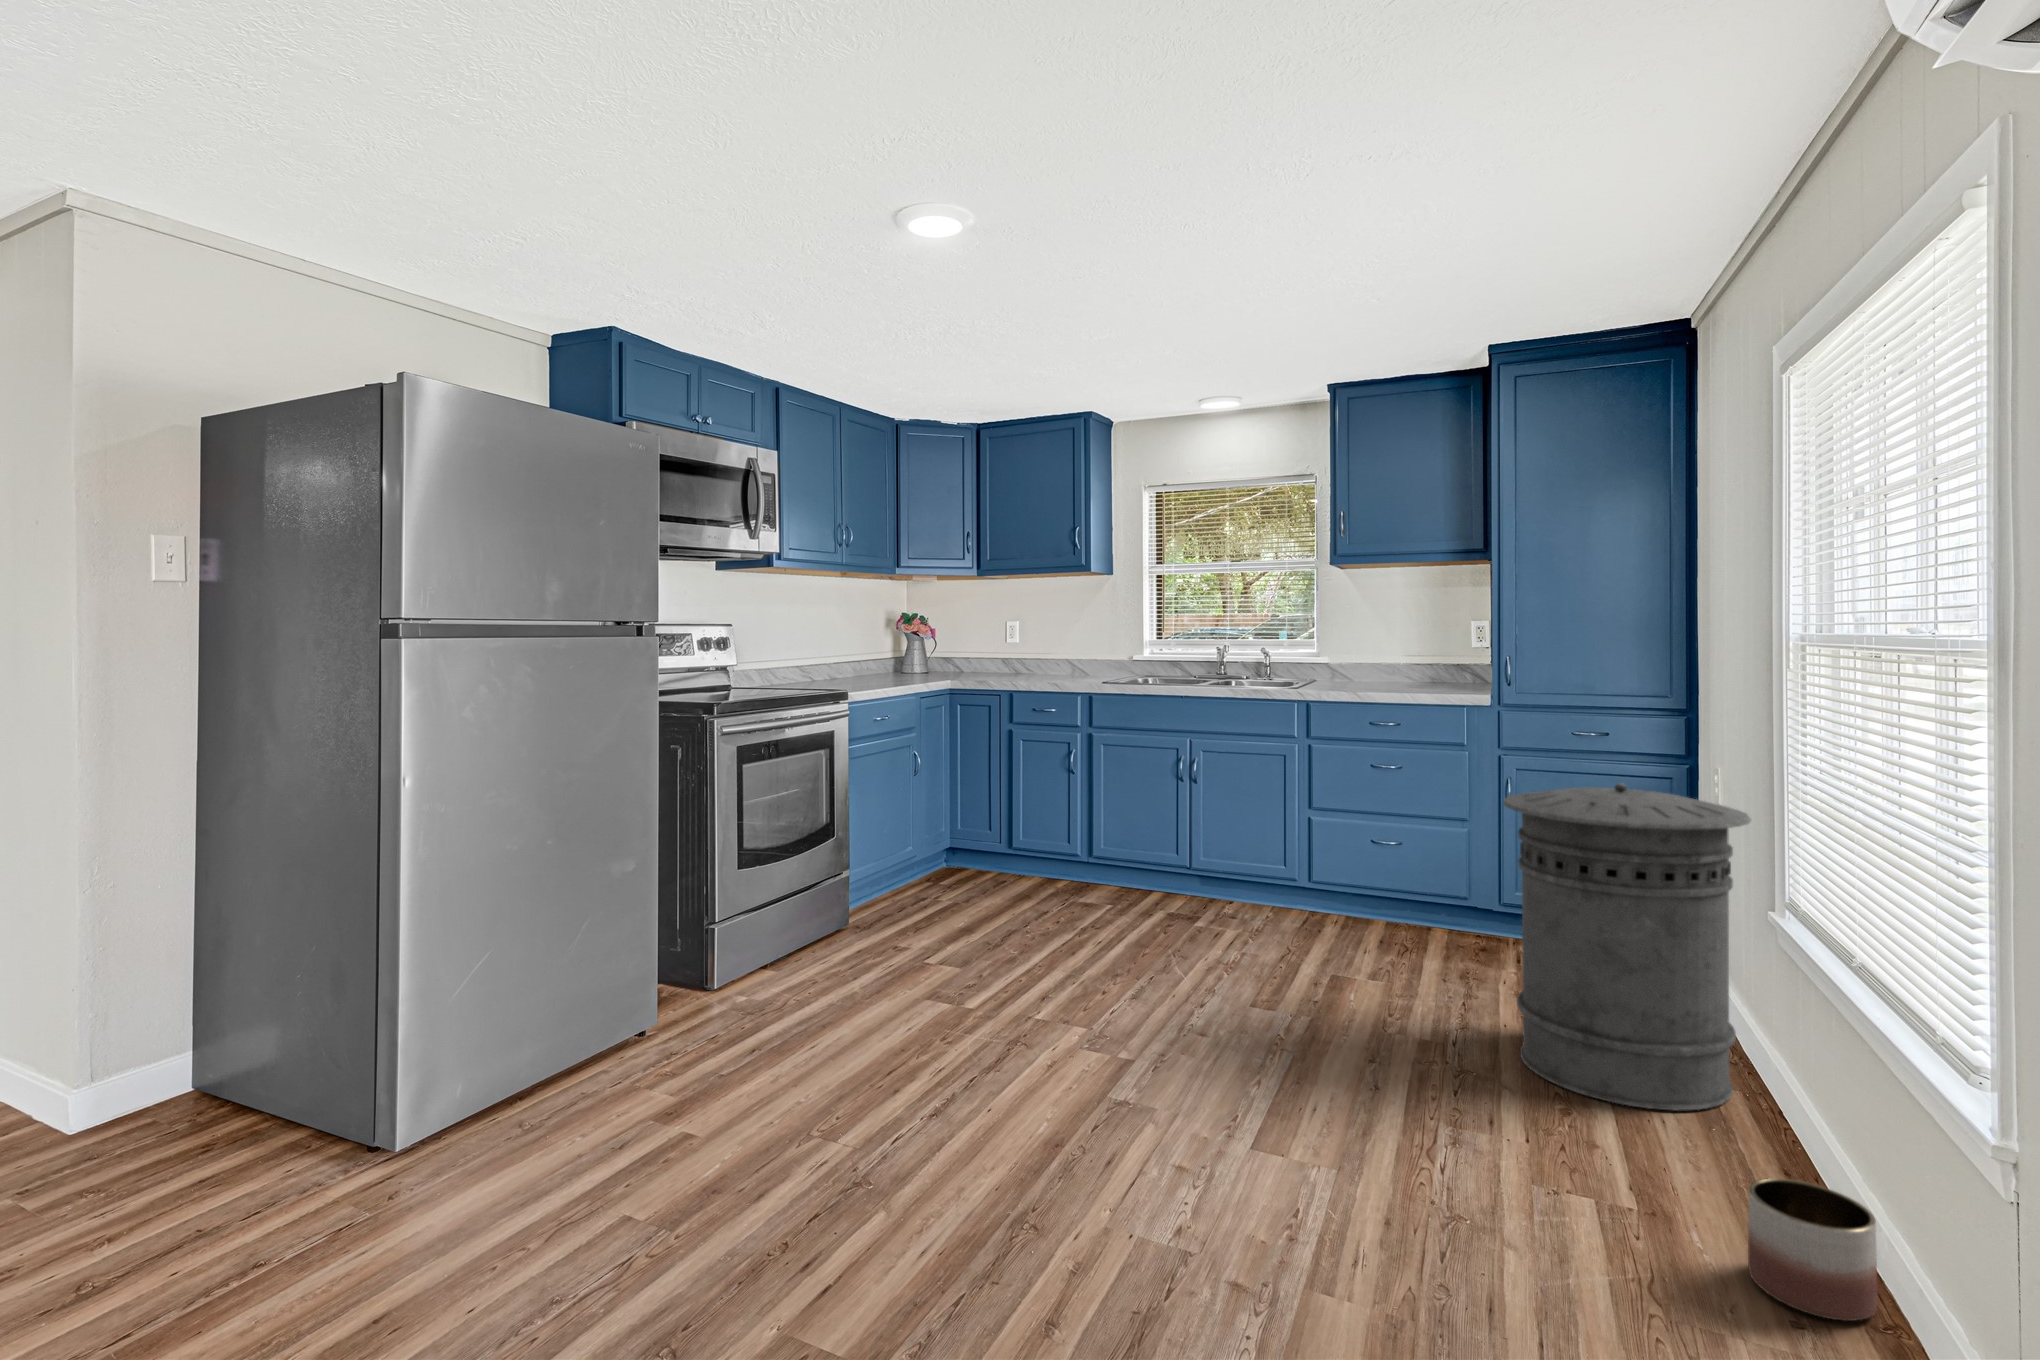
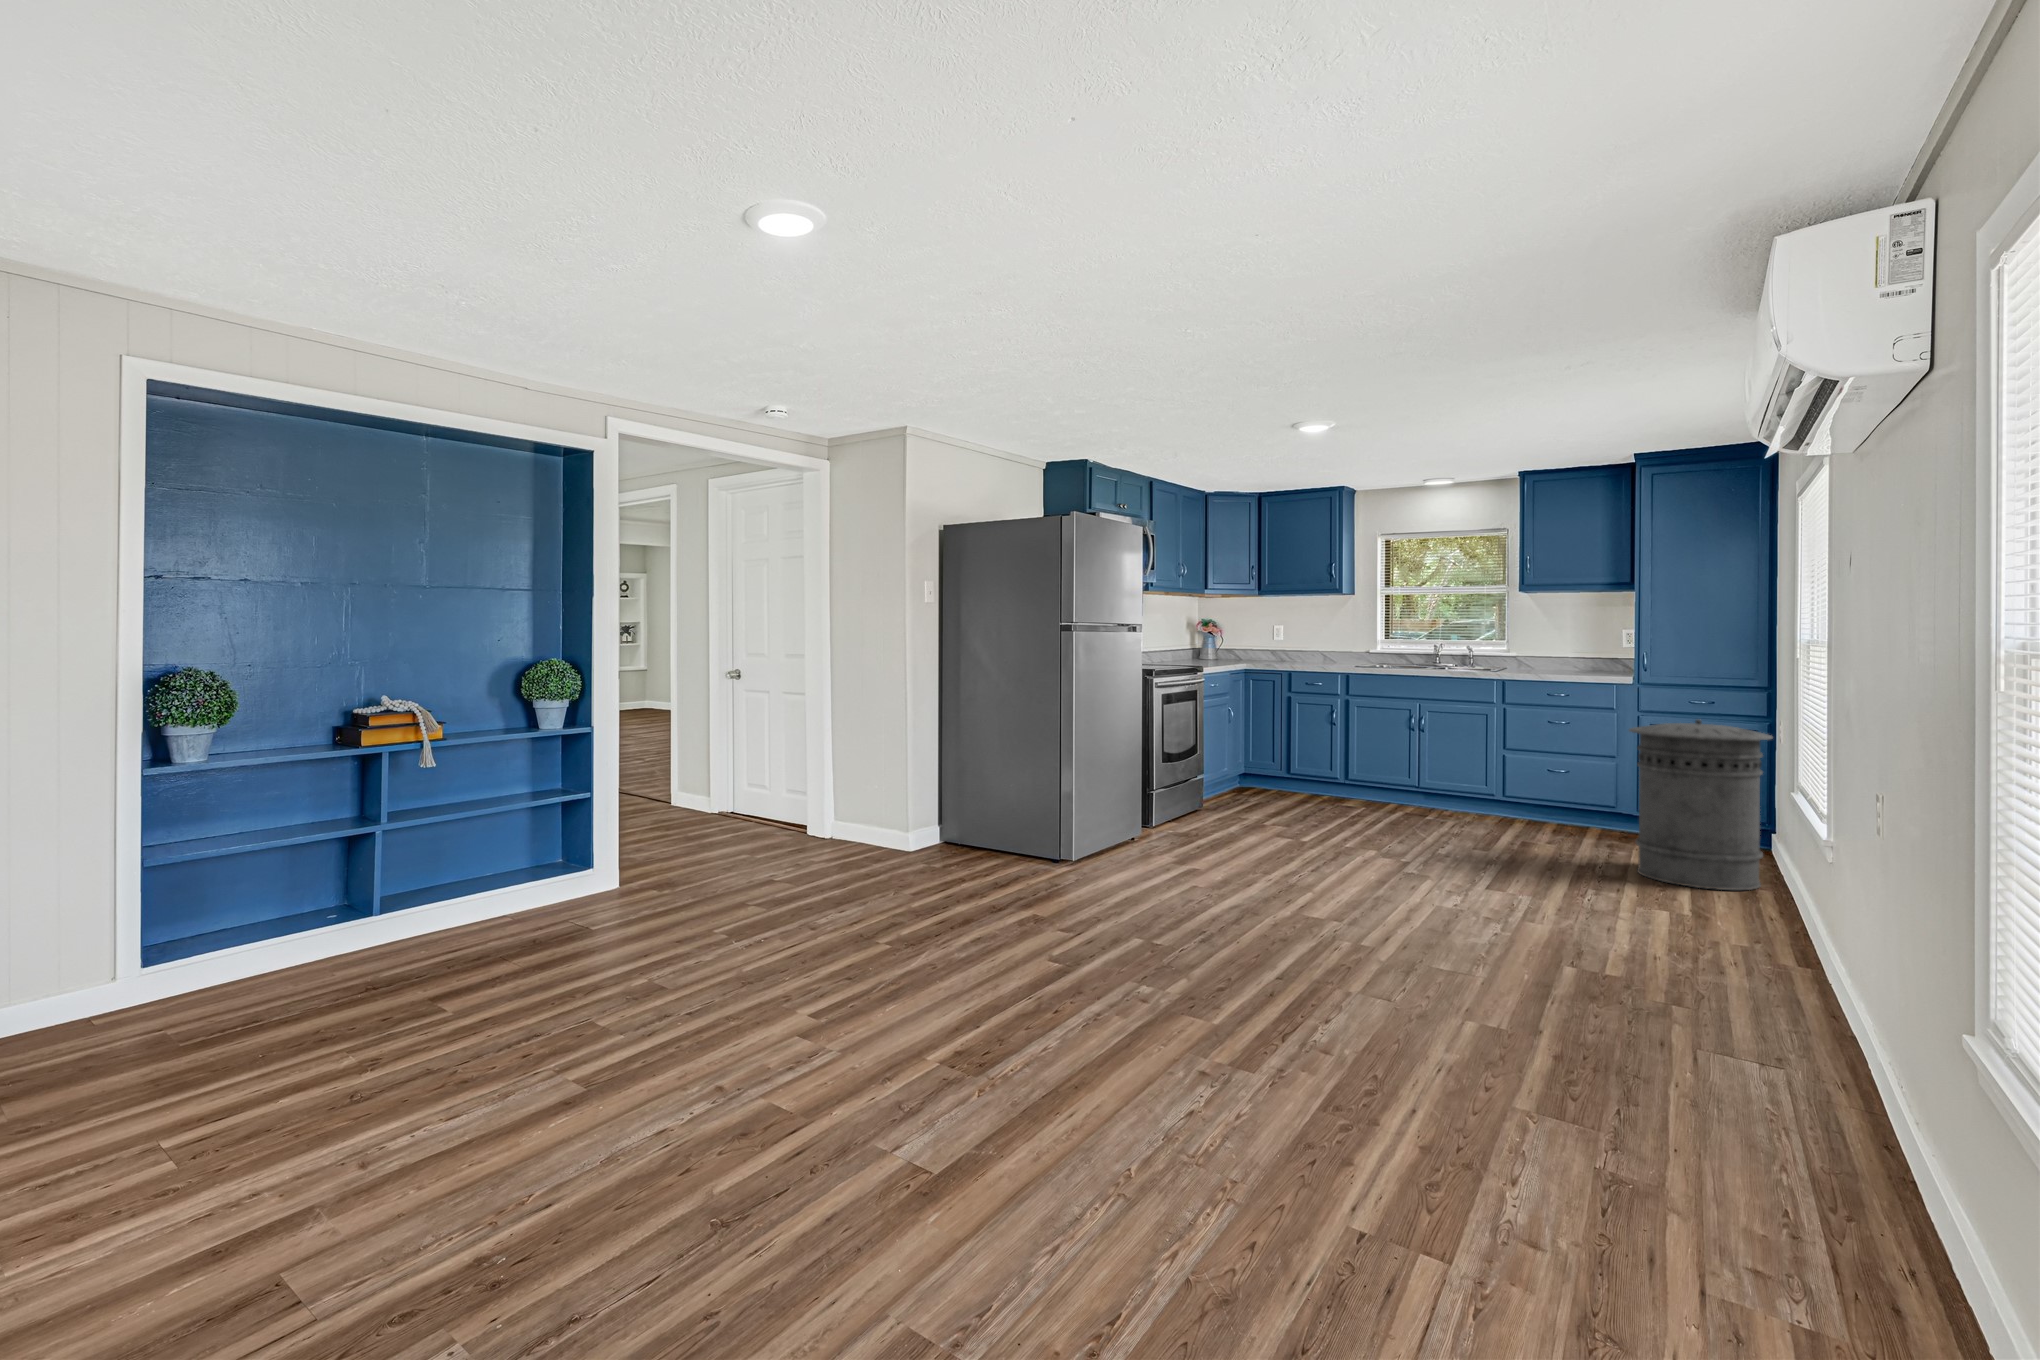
planter: present [1748,1178,1877,1321] -> none [1736,888,1794,939]

